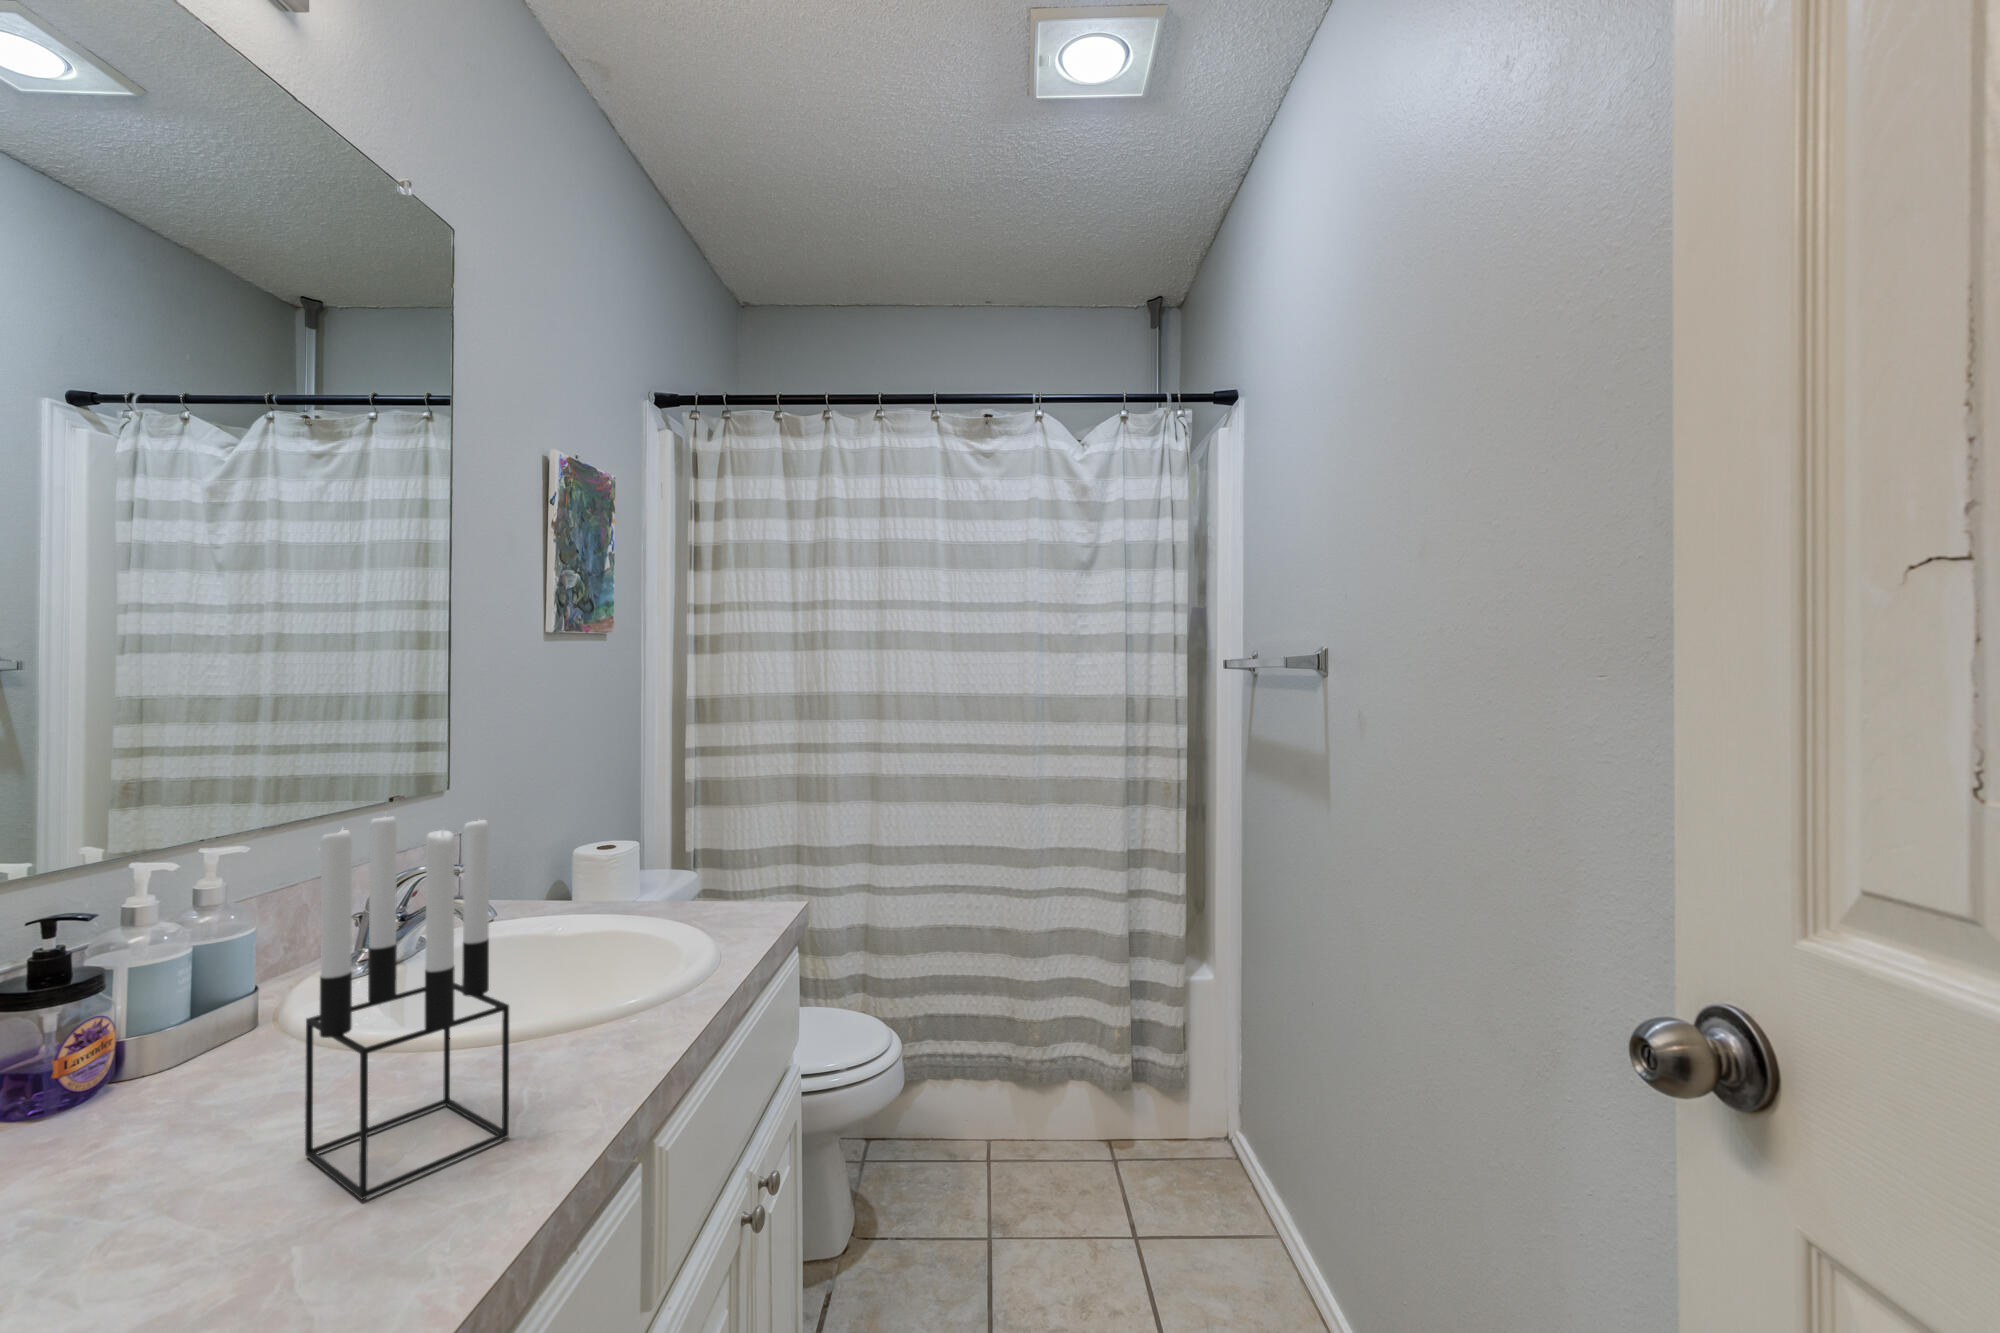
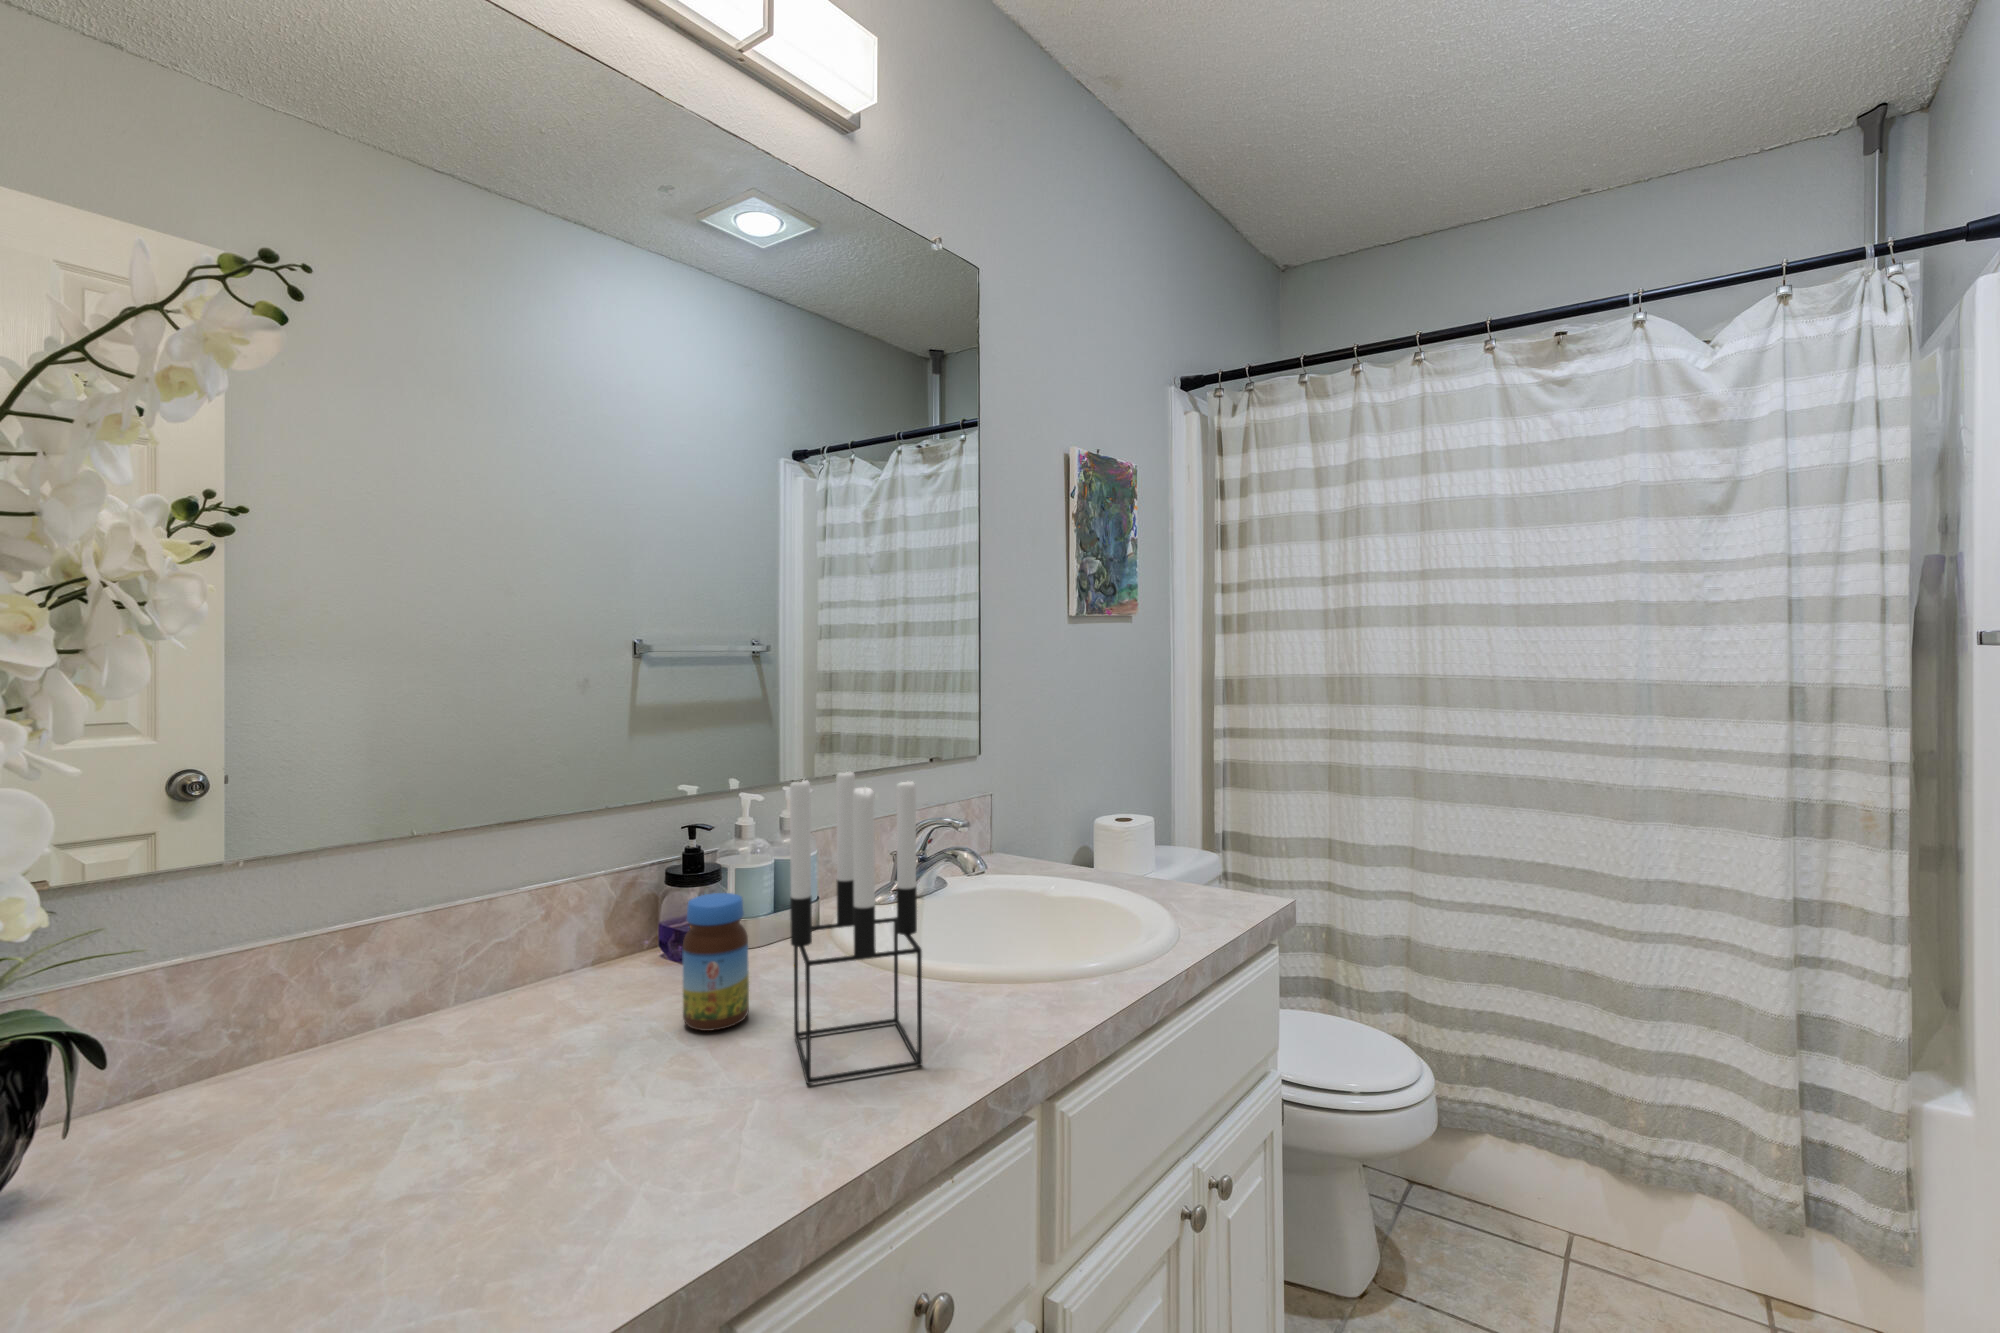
jar: none [94,995,213,1193] -> present [683,893,749,1031]

